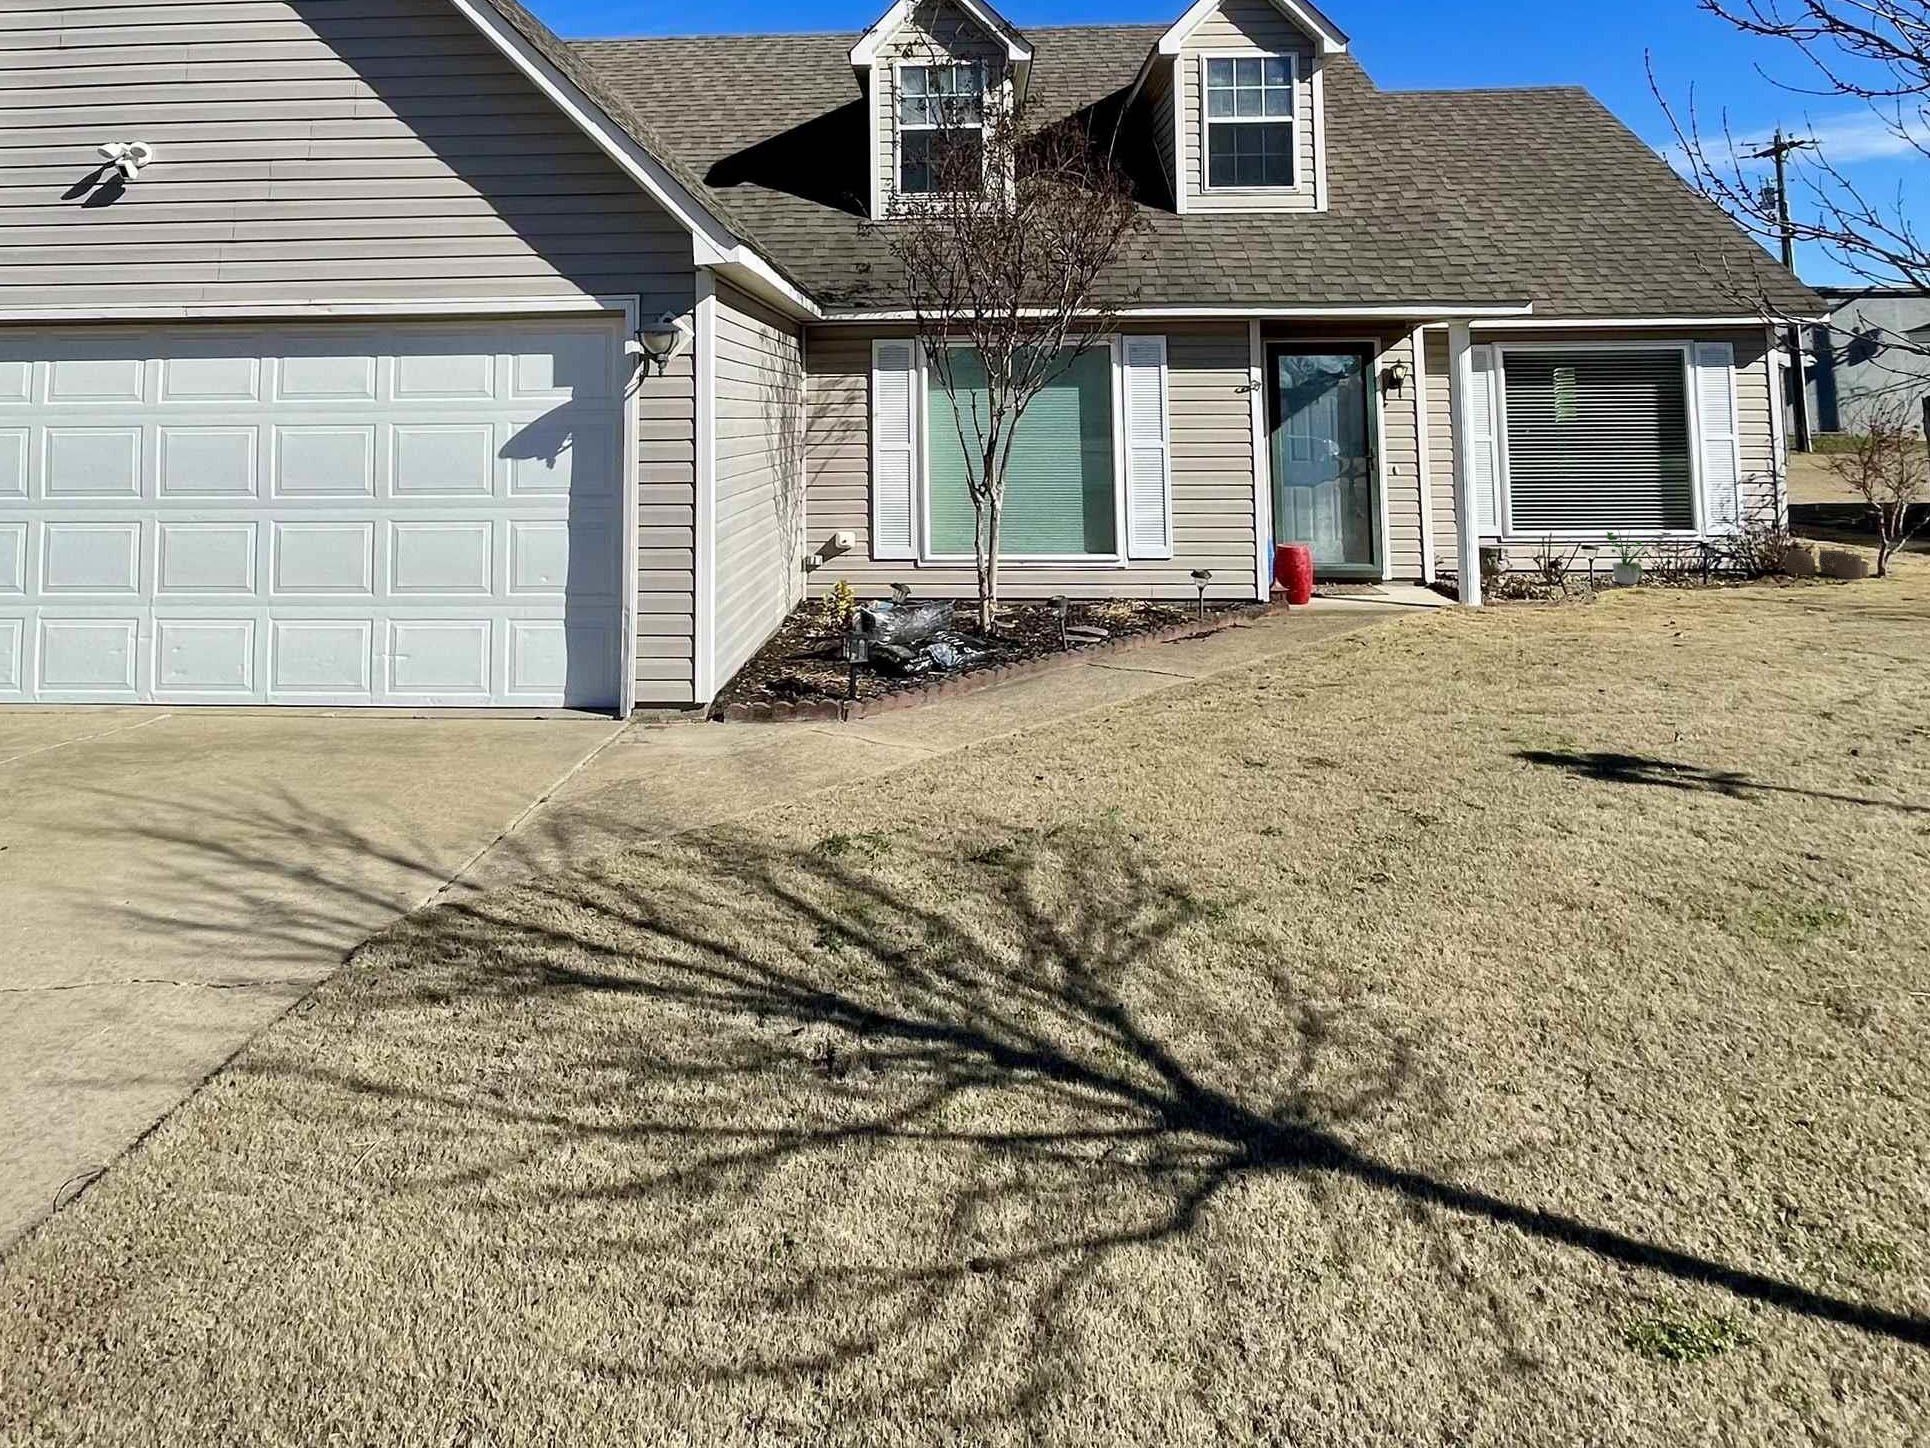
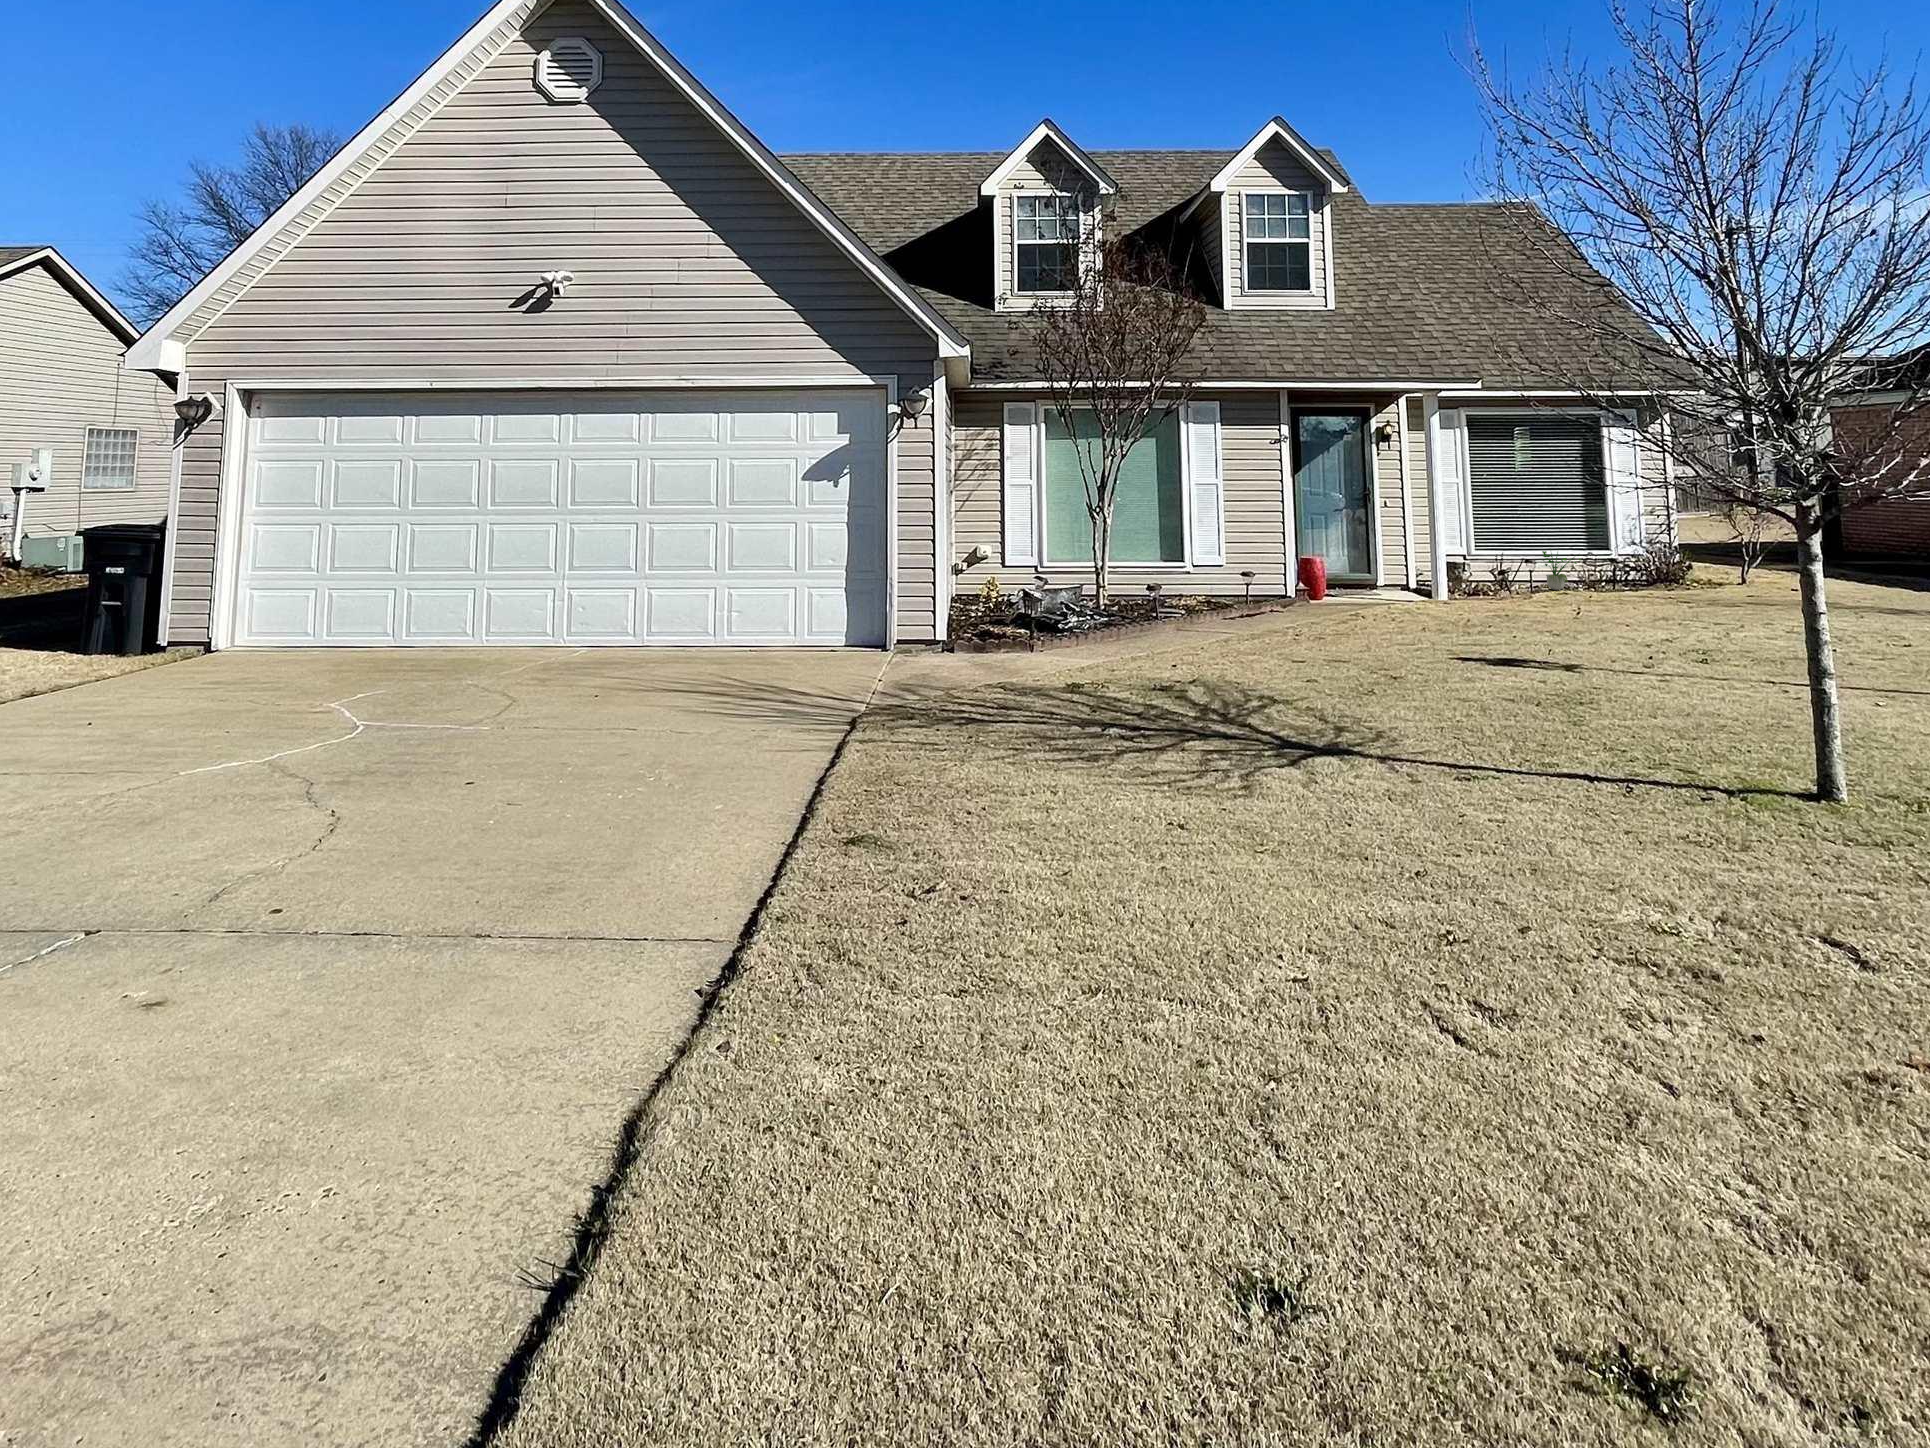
woven basket: present [1785,547,1868,579] -> none [1677,564,1735,586]

